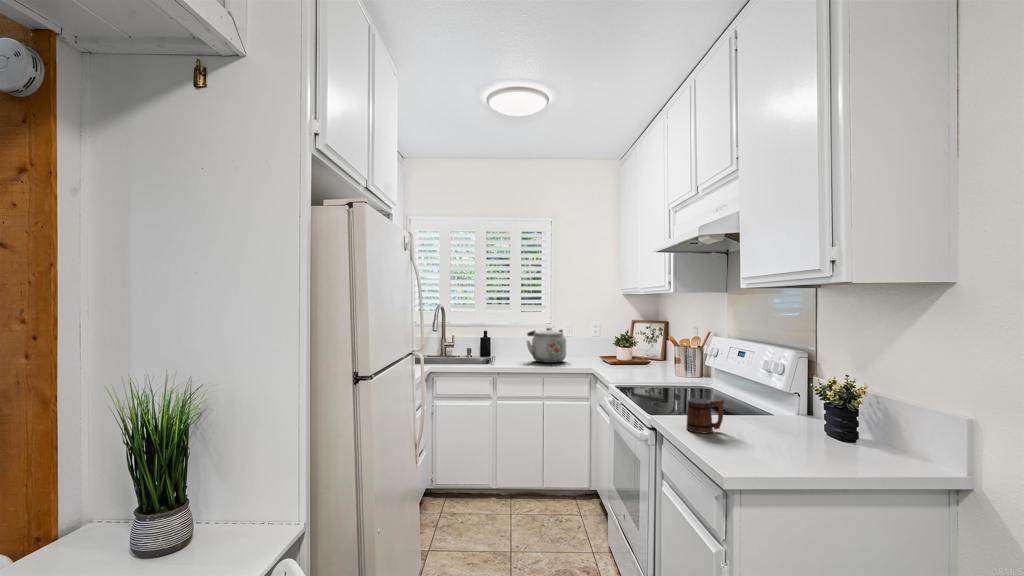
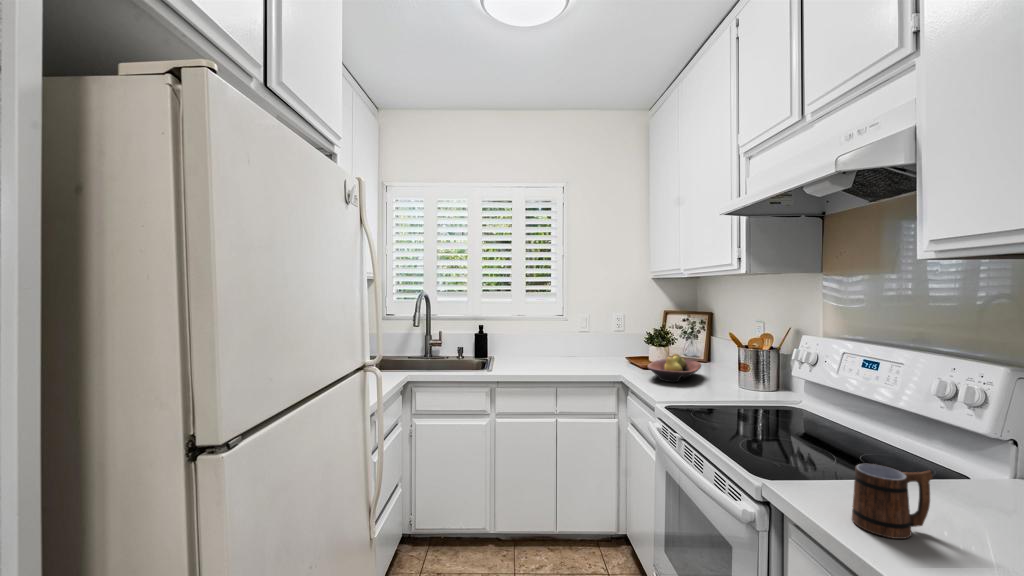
kettle: present [527,328,566,363] -> none [532,321,584,366]
fruit bowl: none [611,352,652,372] -> present [647,354,701,382]

